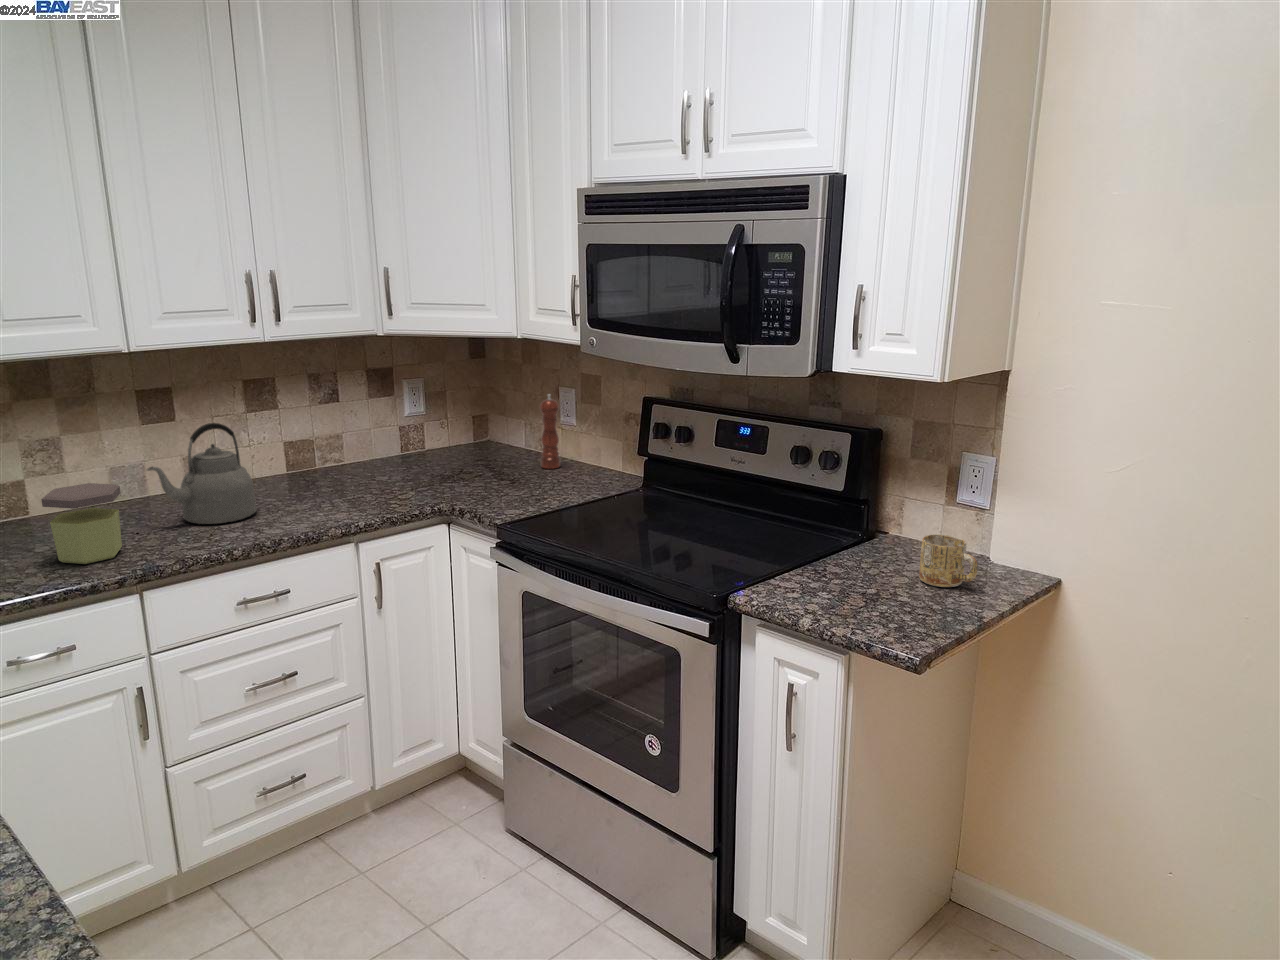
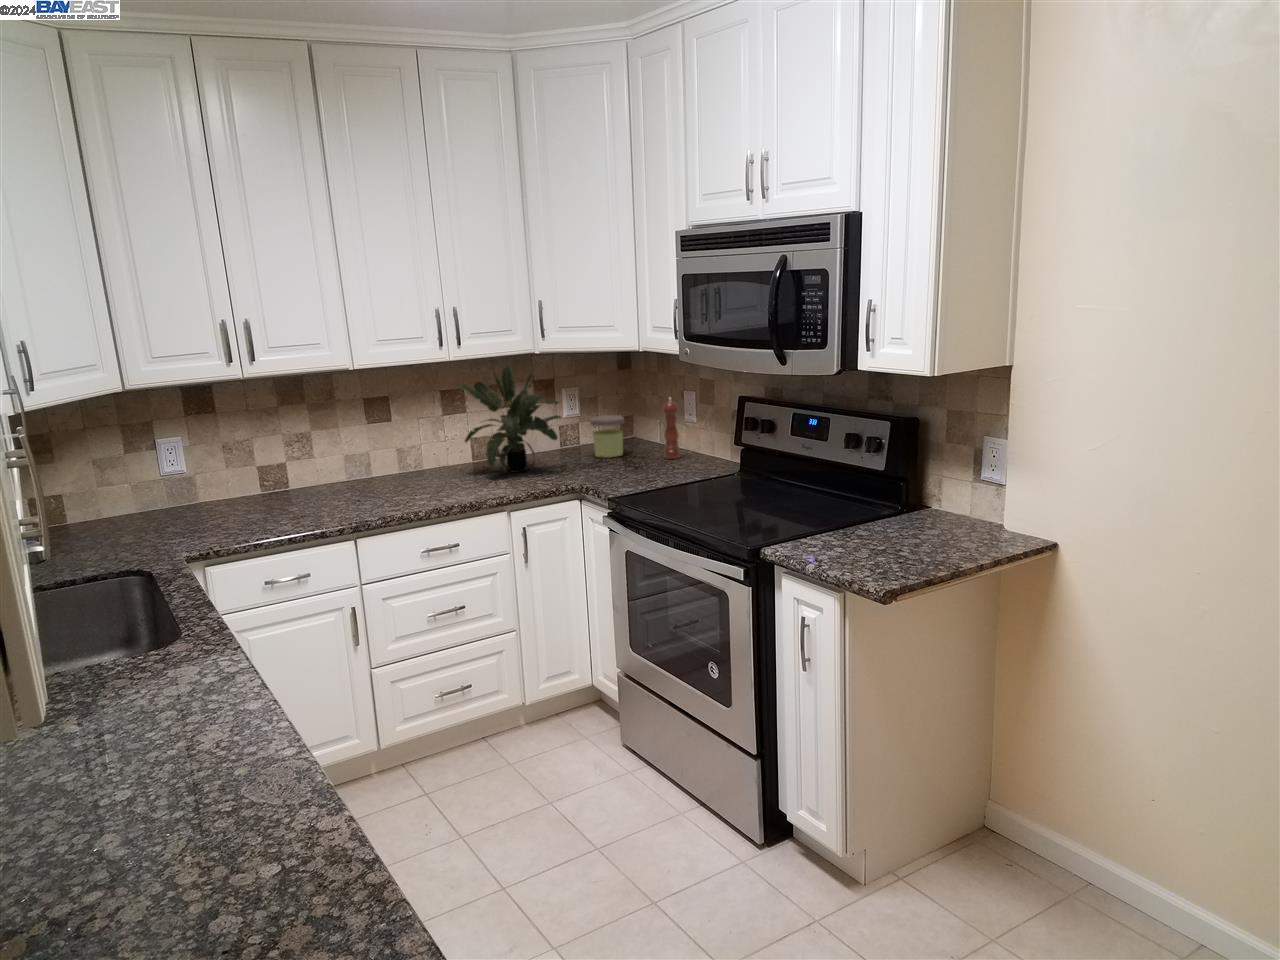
potted plant: none [271,347,416,489] -> present [457,362,561,472]
kettle: present [147,423,256,524] -> none [364,420,441,494]
jar: present [41,483,122,564] -> present [590,415,624,458]
mug: present [919,534,978,587] -> none [933,506,977,550]

